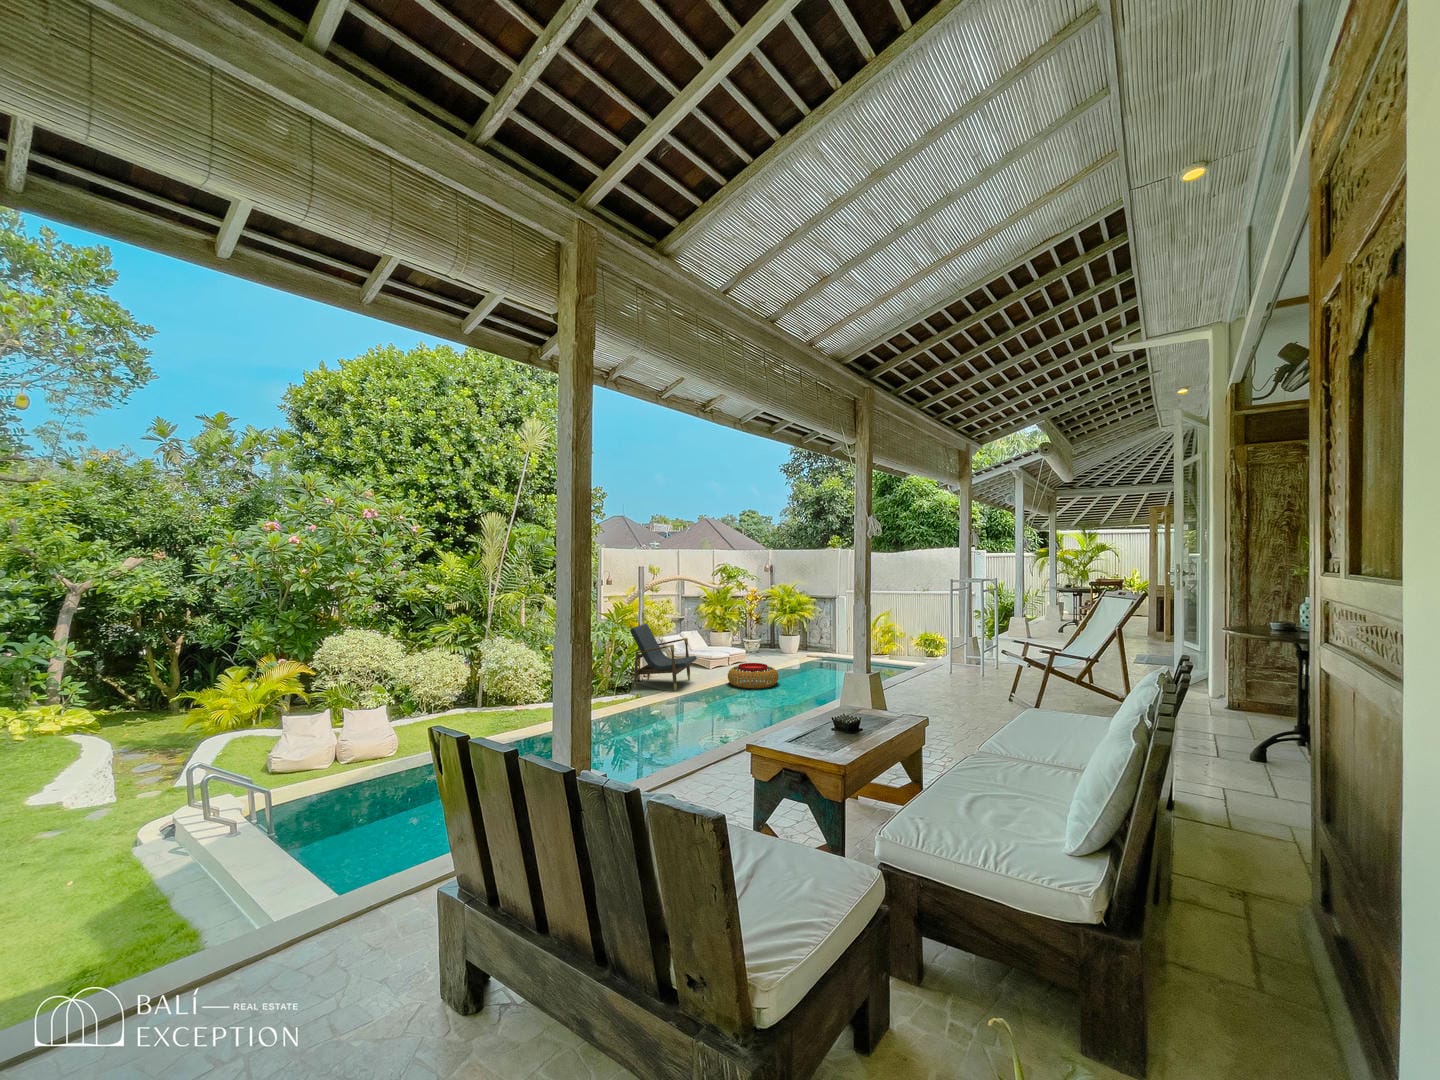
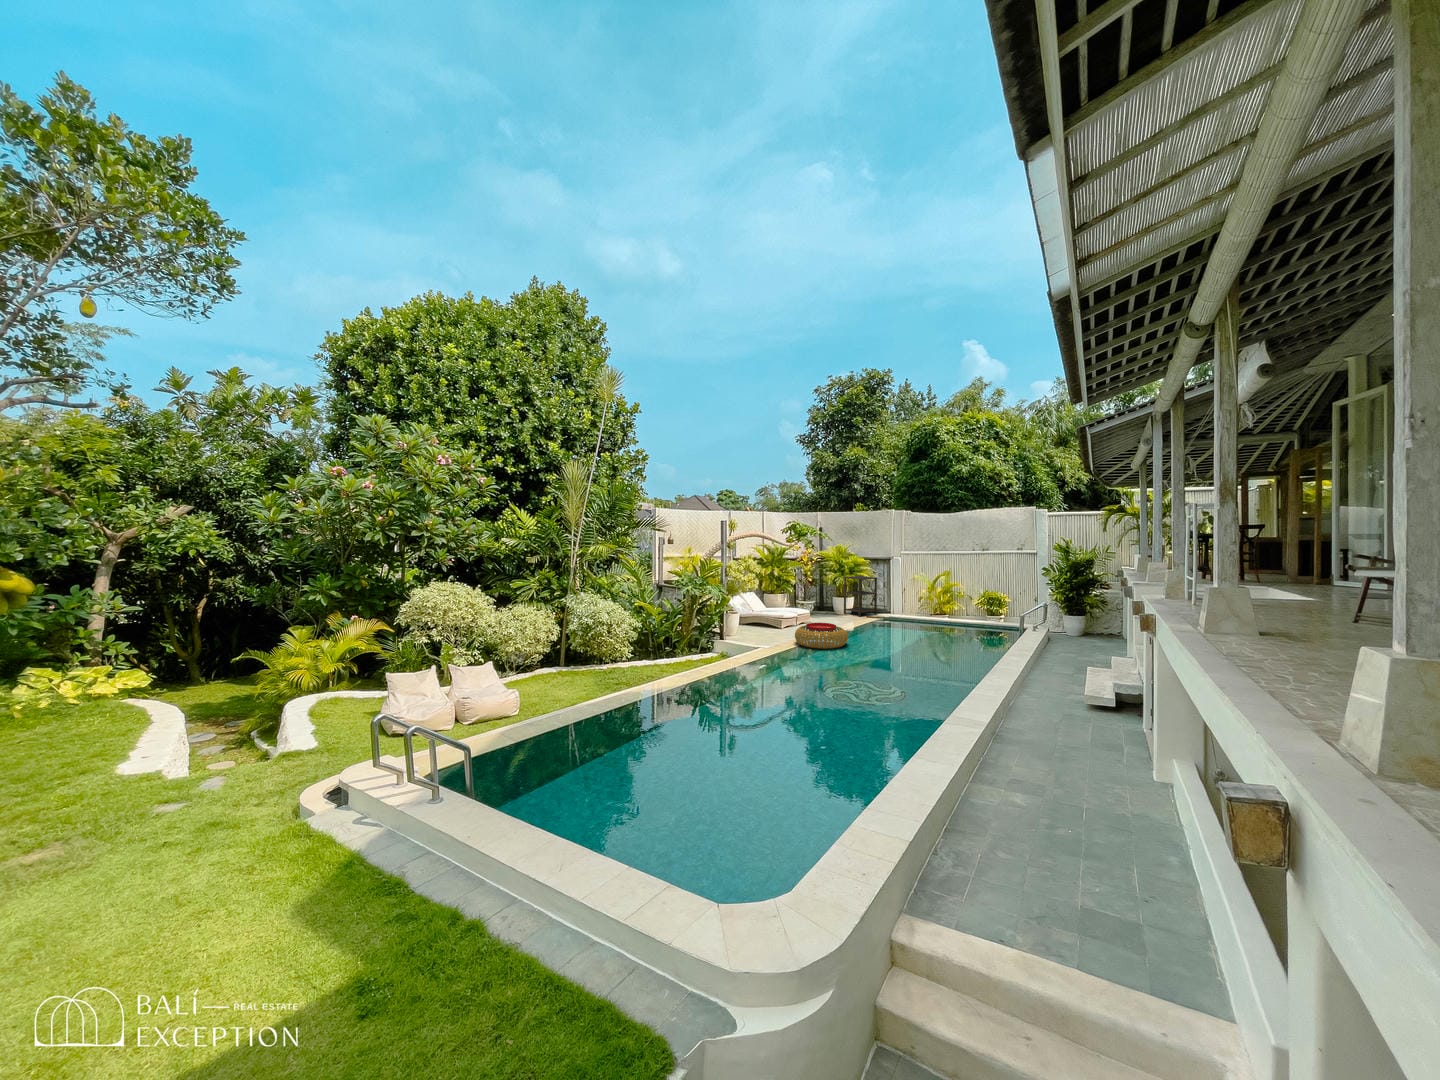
side table: none [790,616,822,657] -> present [844,576,877,617]
lounge chair: present [630,624,697,691] -> none [696,582,762,651]

